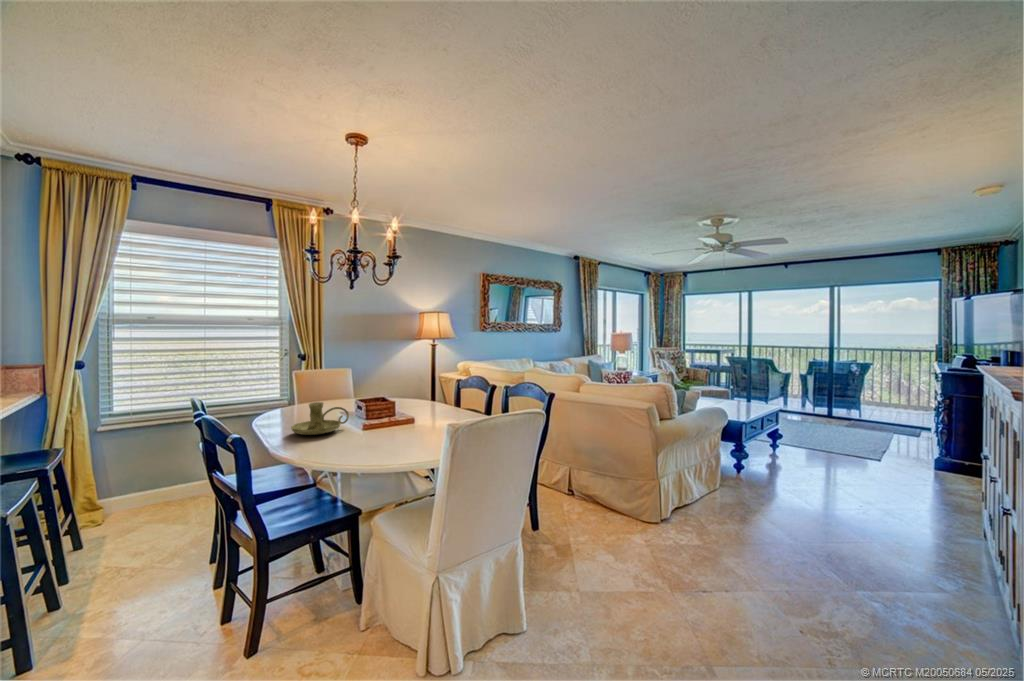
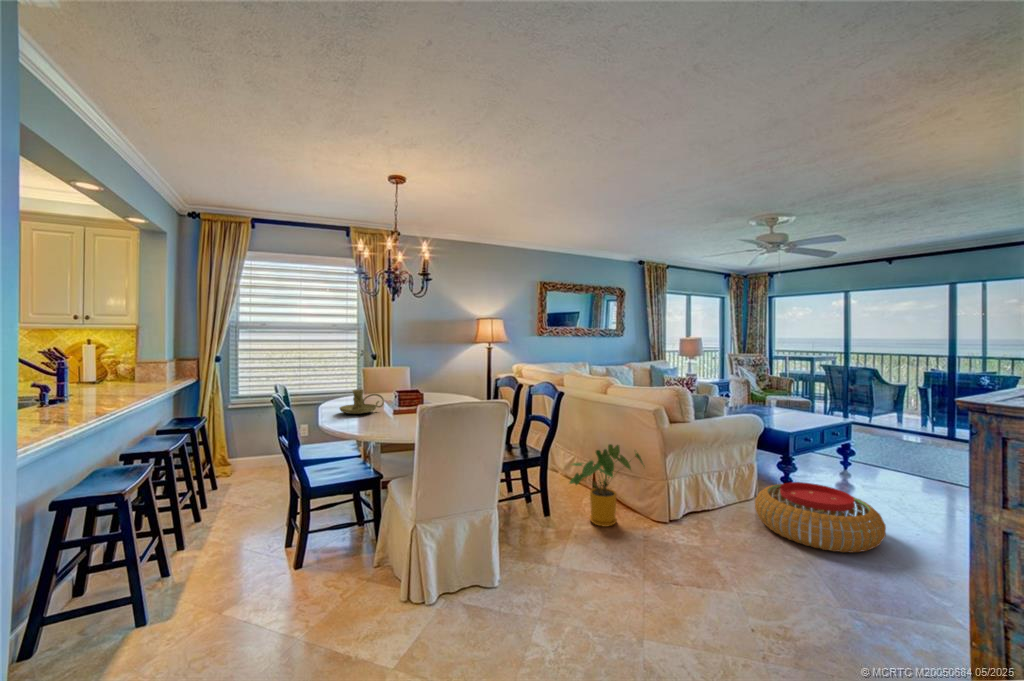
house plant: none [559,448,636,537] -> present [569,444,645,527]
pouf: none [730,472,851,538] -> present [755,482,886,553]

